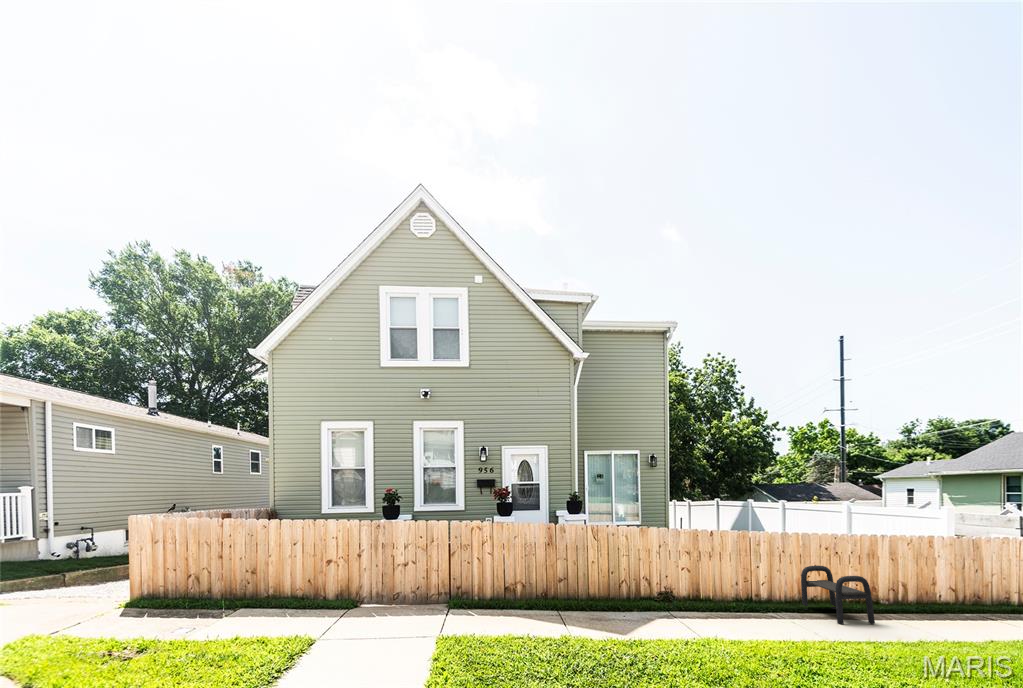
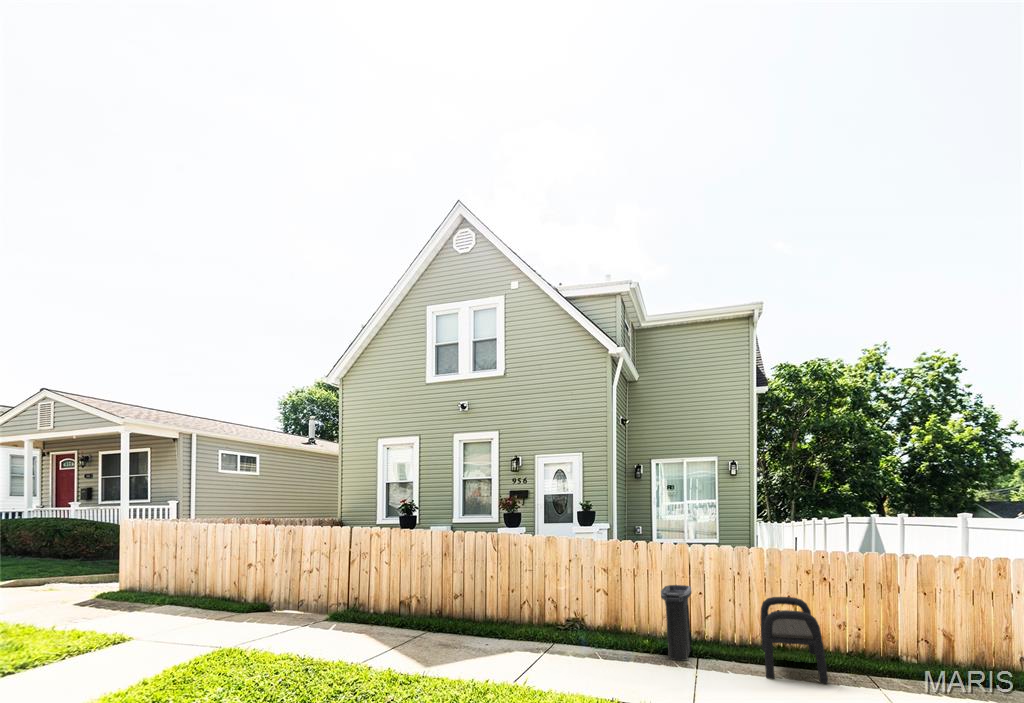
trash can: none [740,561,774,618] -> present [661,585,692,661]

